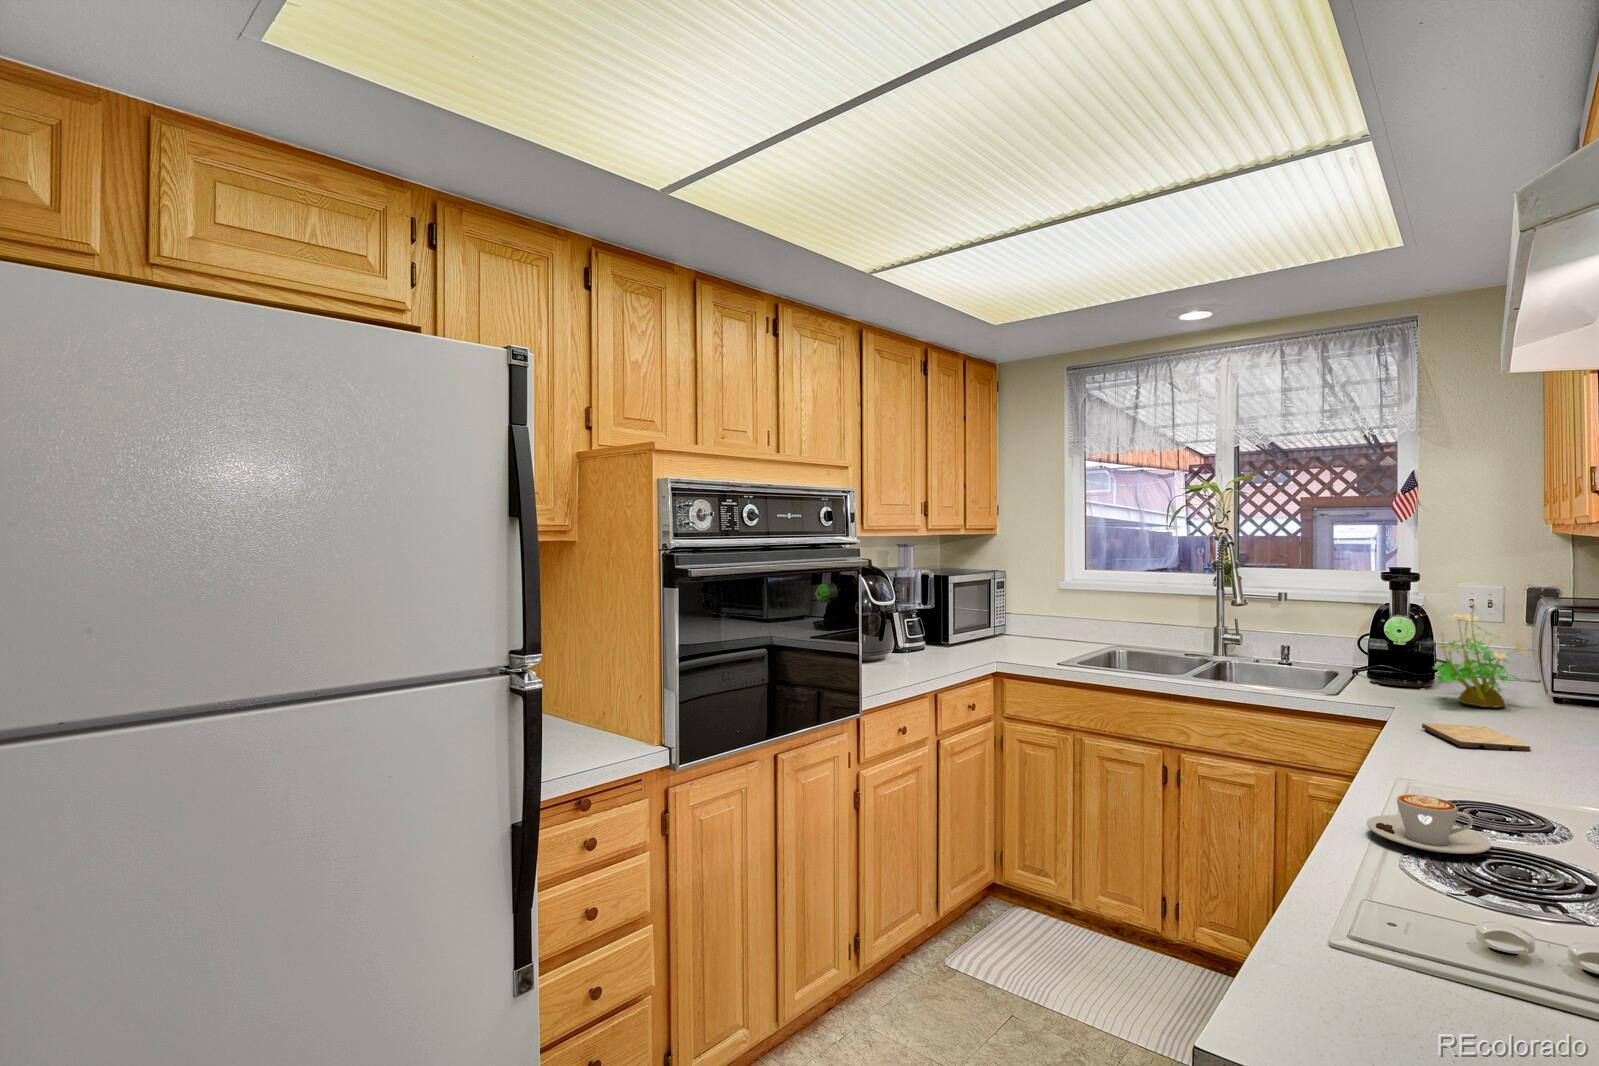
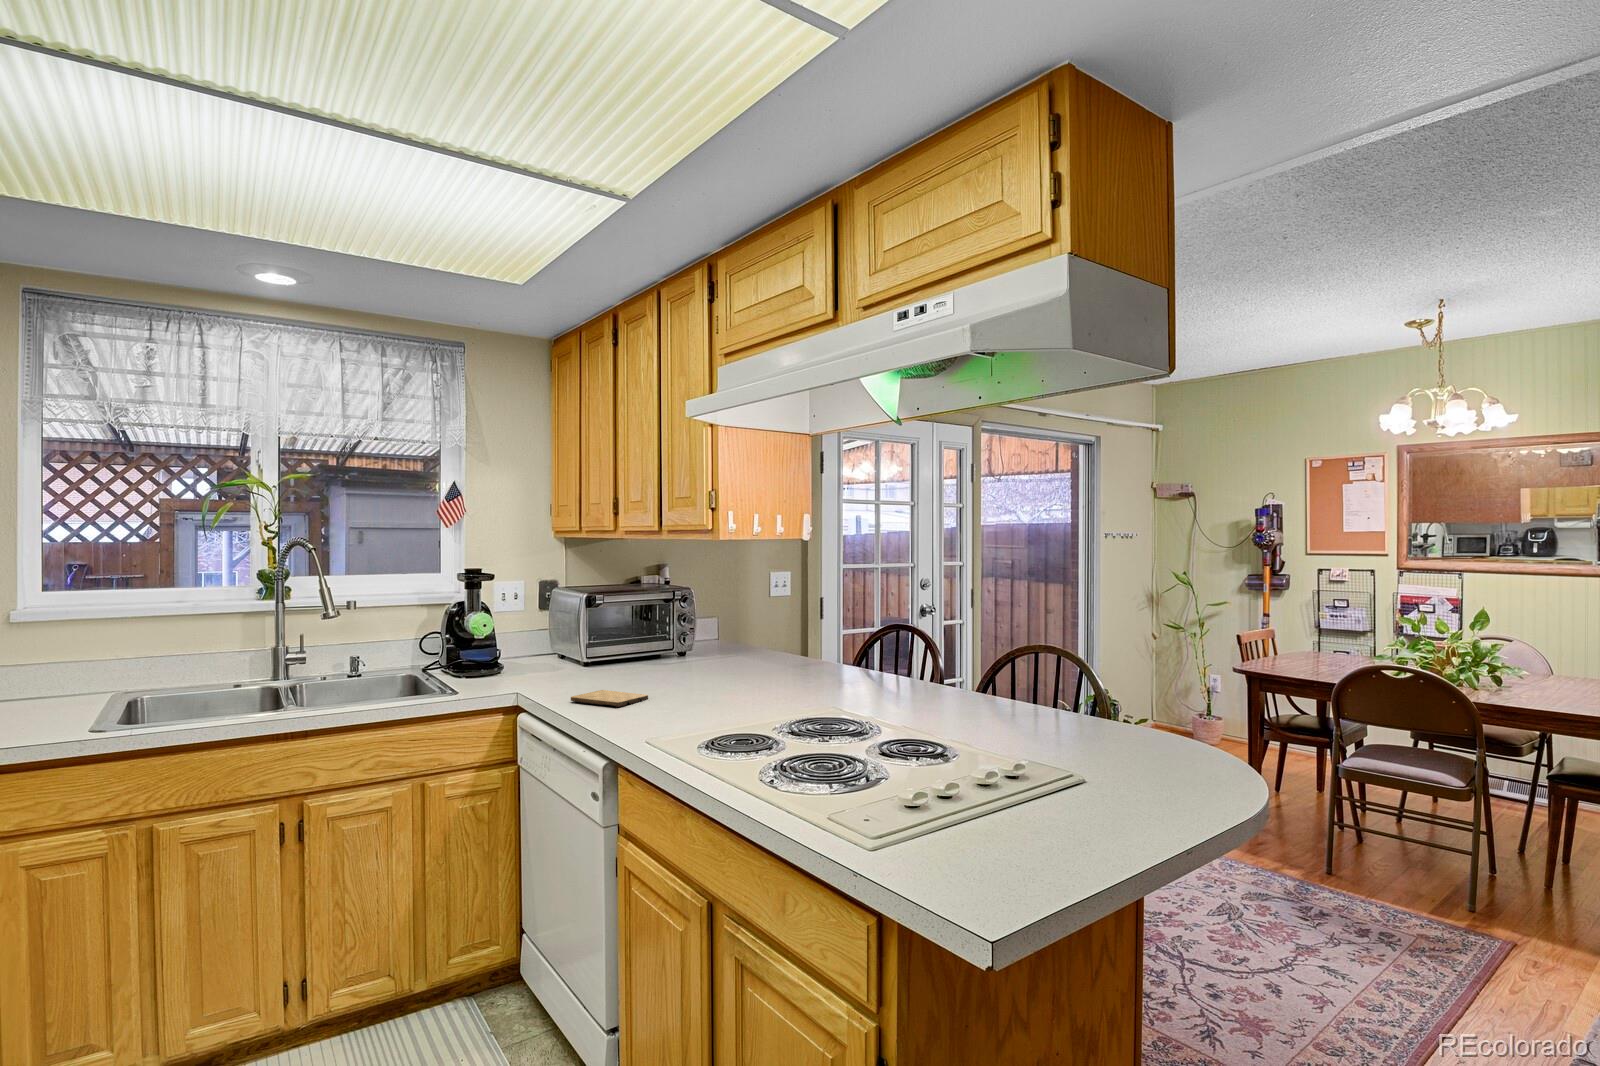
potted plant: present [1433,602,1528,707] -> none [520,593,587,678]
coffee cup: present [1367,794,1491,854] -> none [713,733,787,773]

